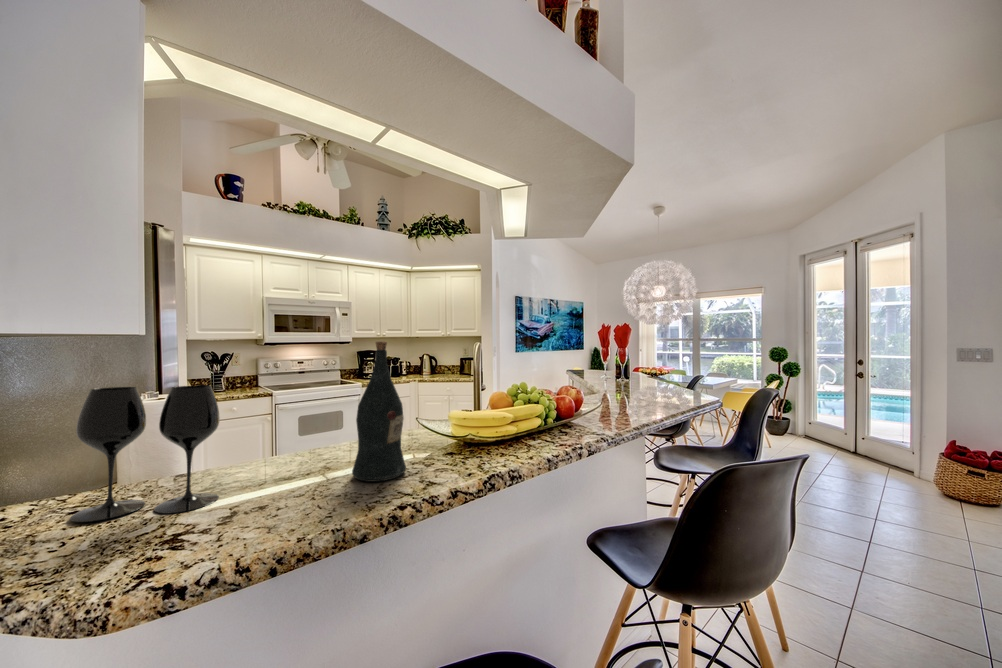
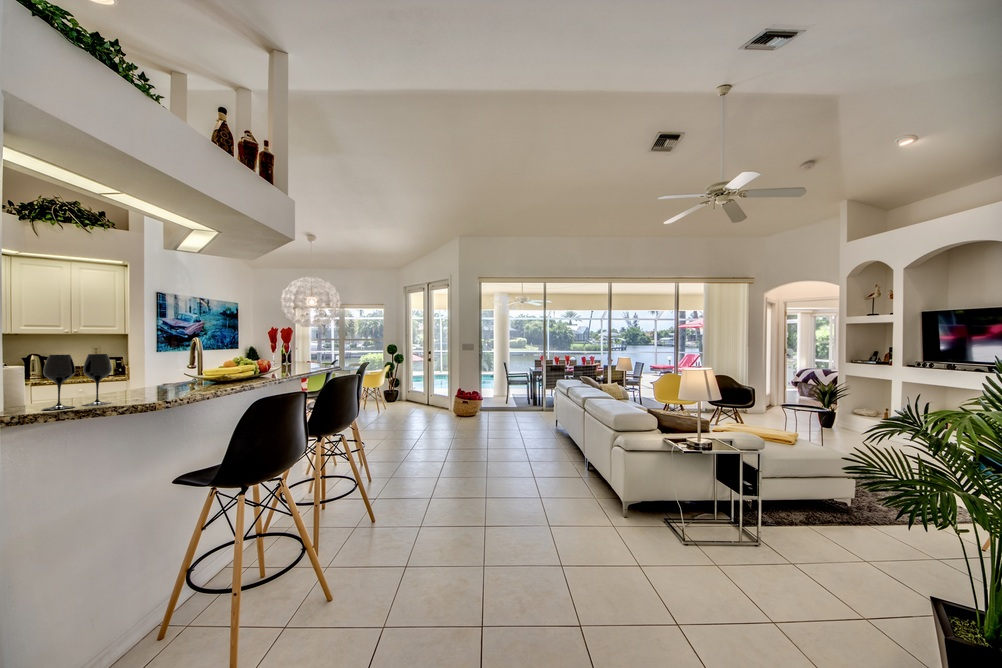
wine bottle: present [352,341,406,482] -> none [168,335,196,394]

